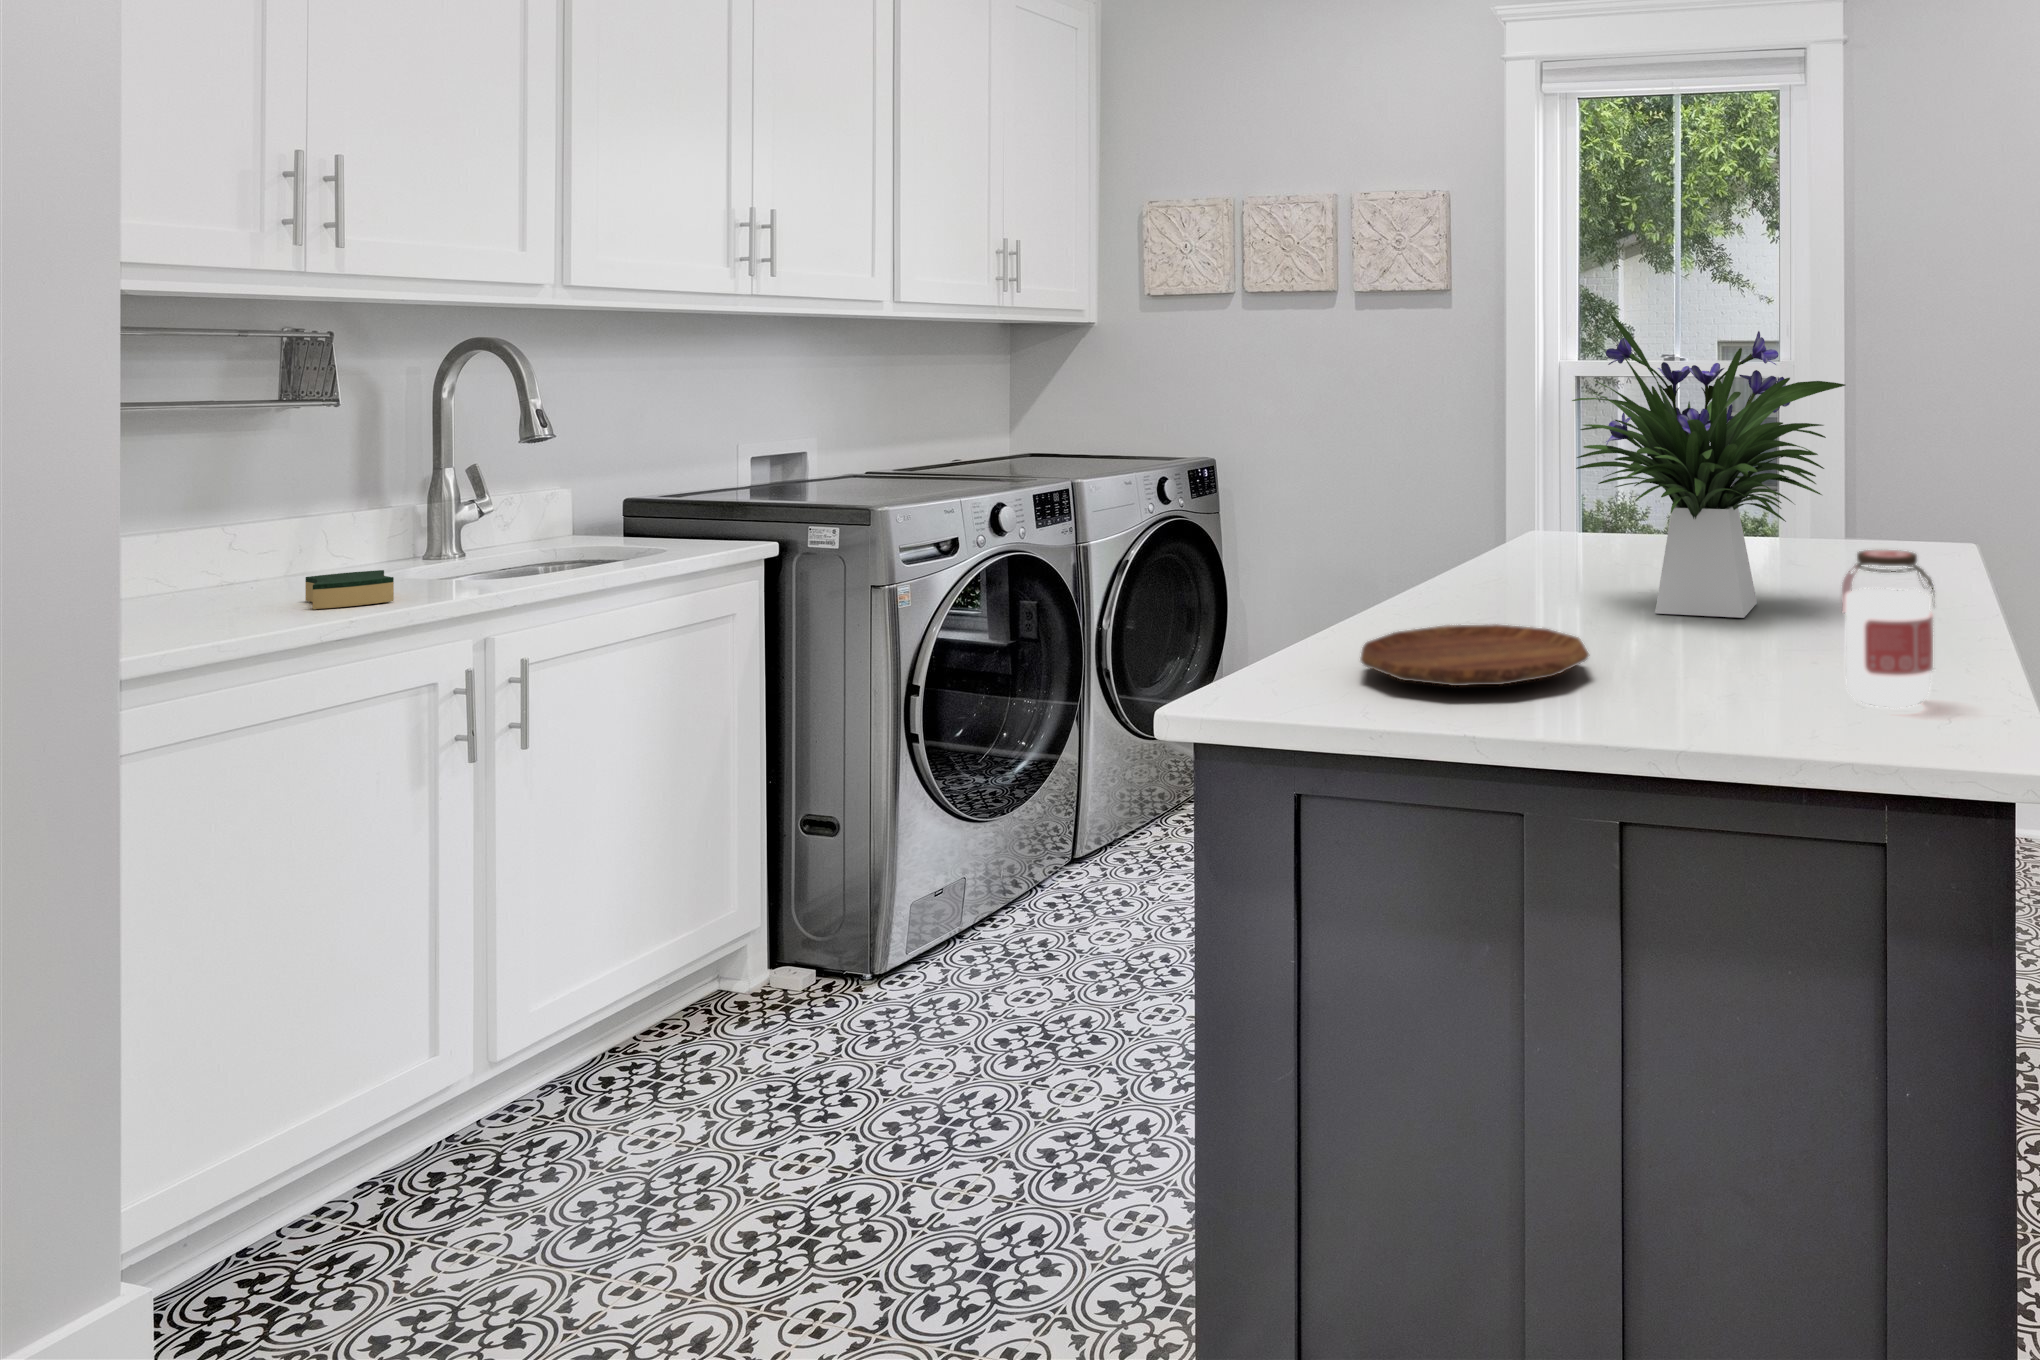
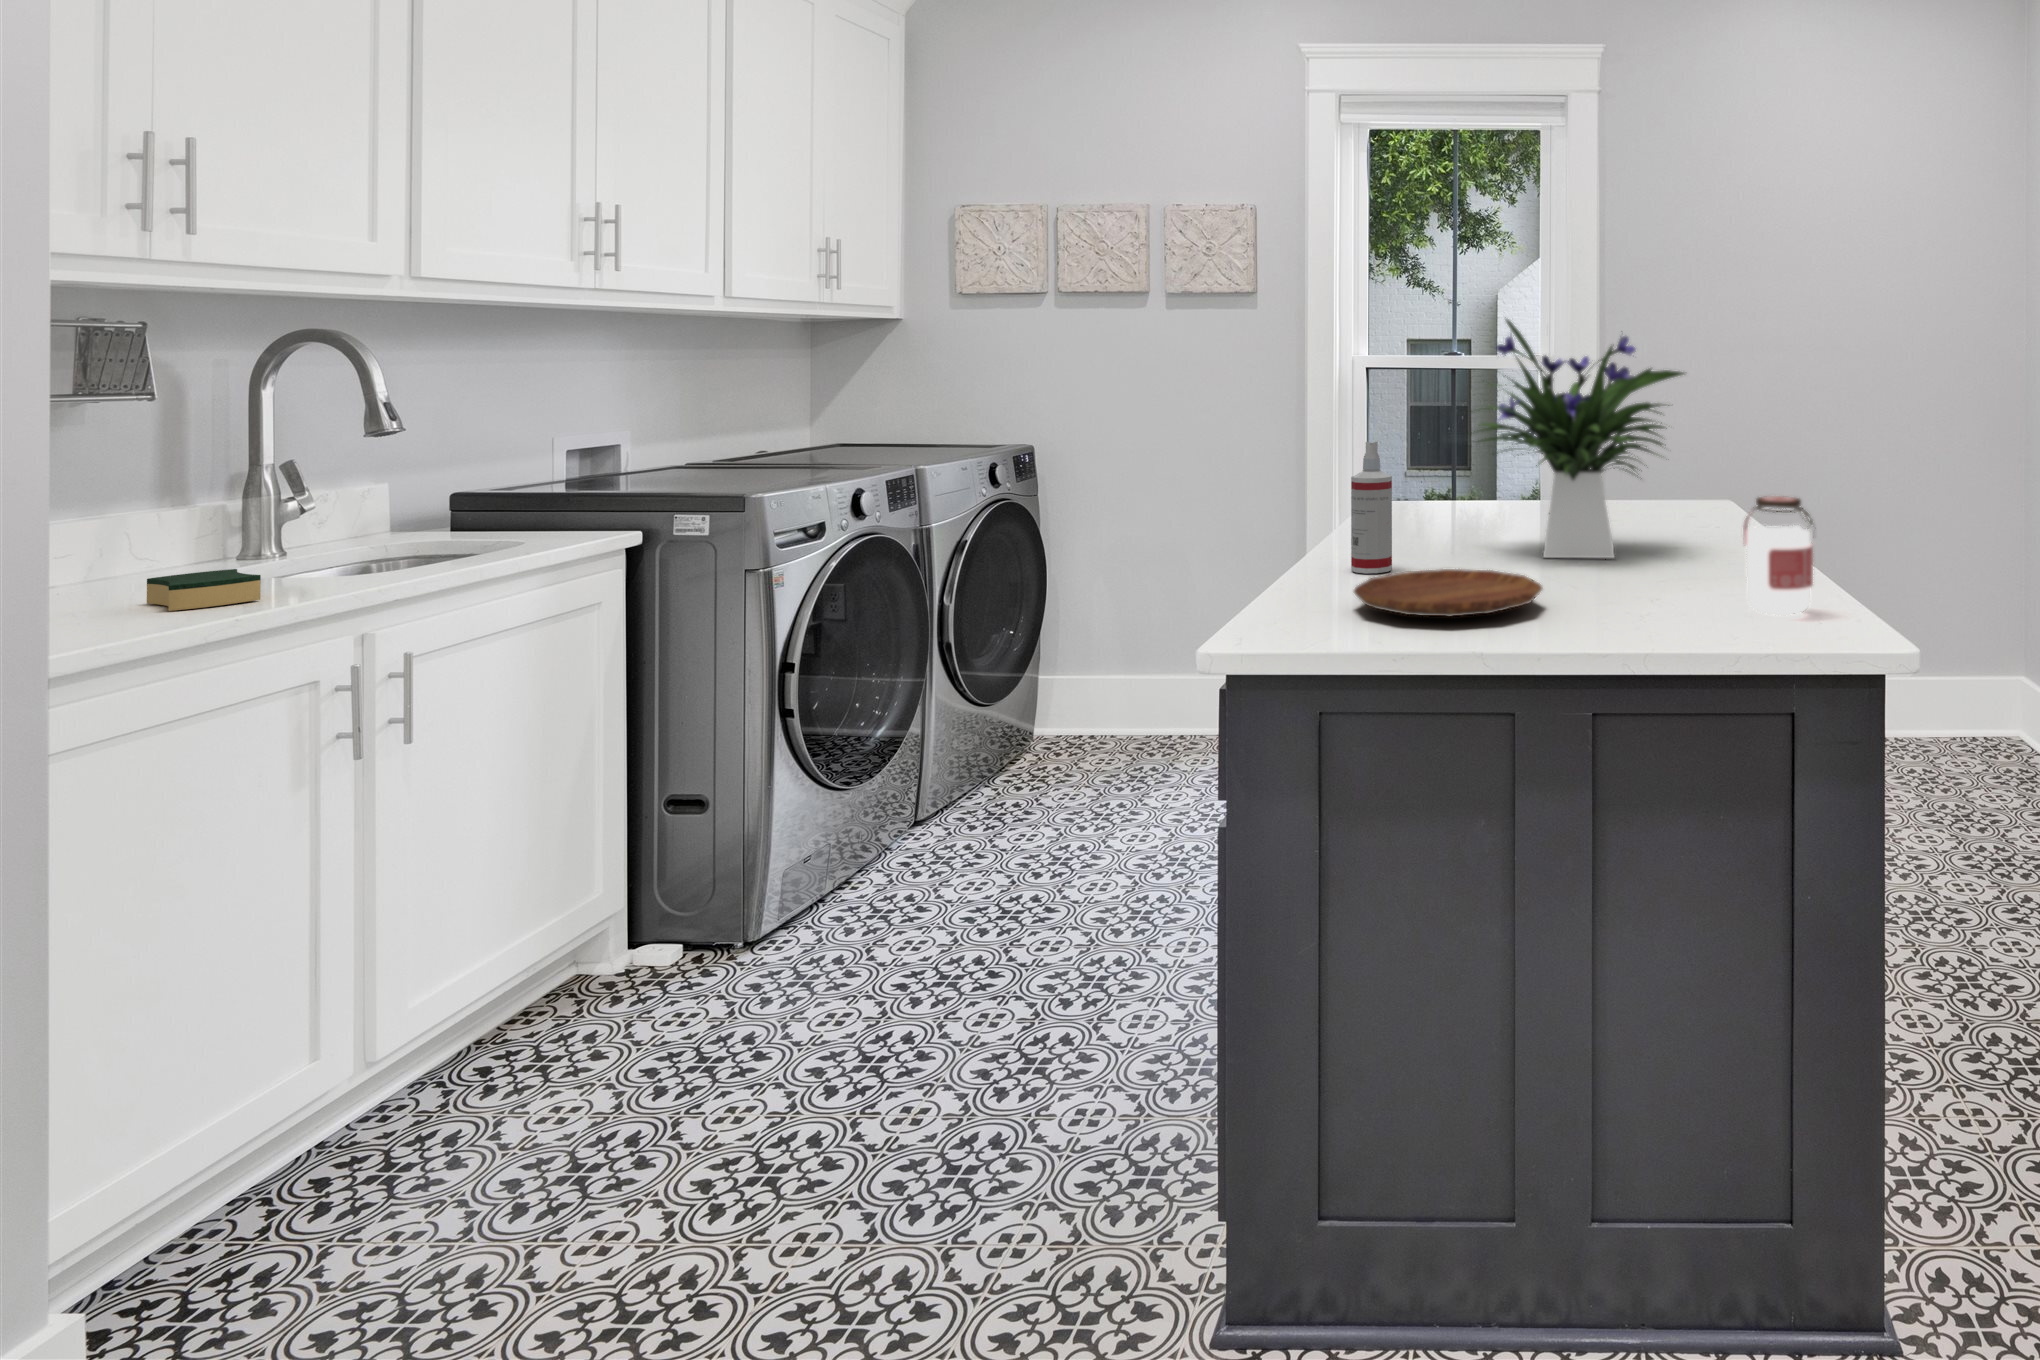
spray bottle: none [1411,466,1459,624] -> present [1351,442,1392,573]

